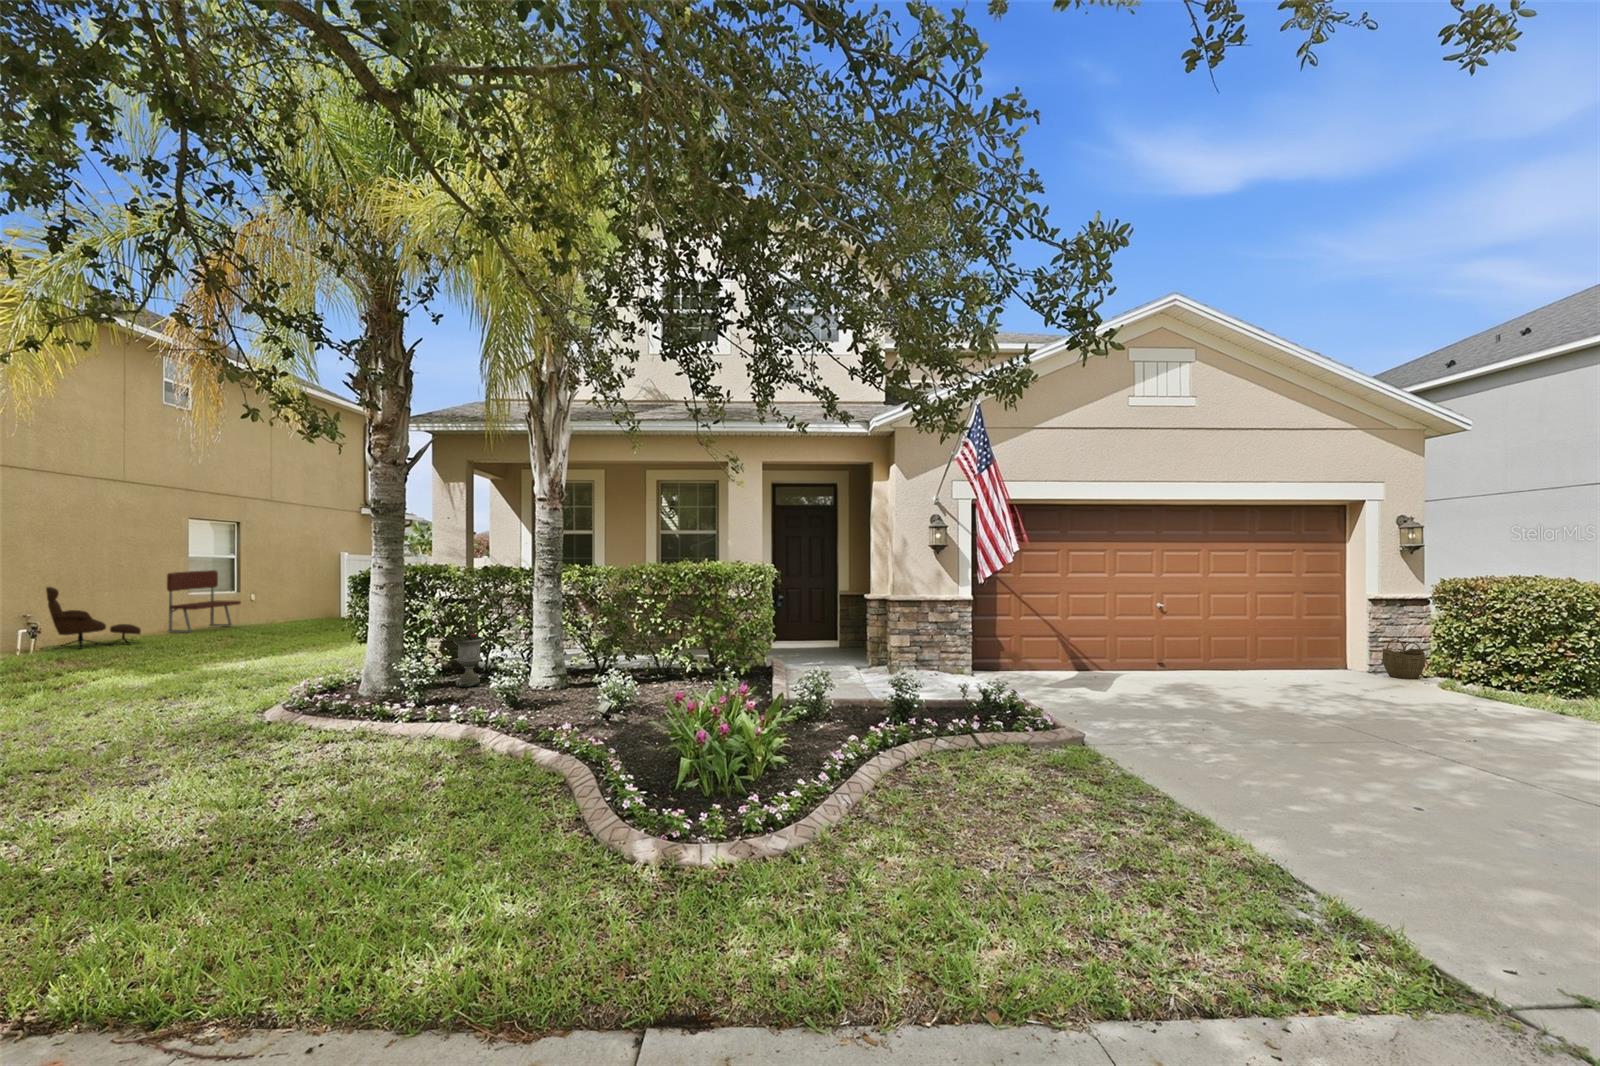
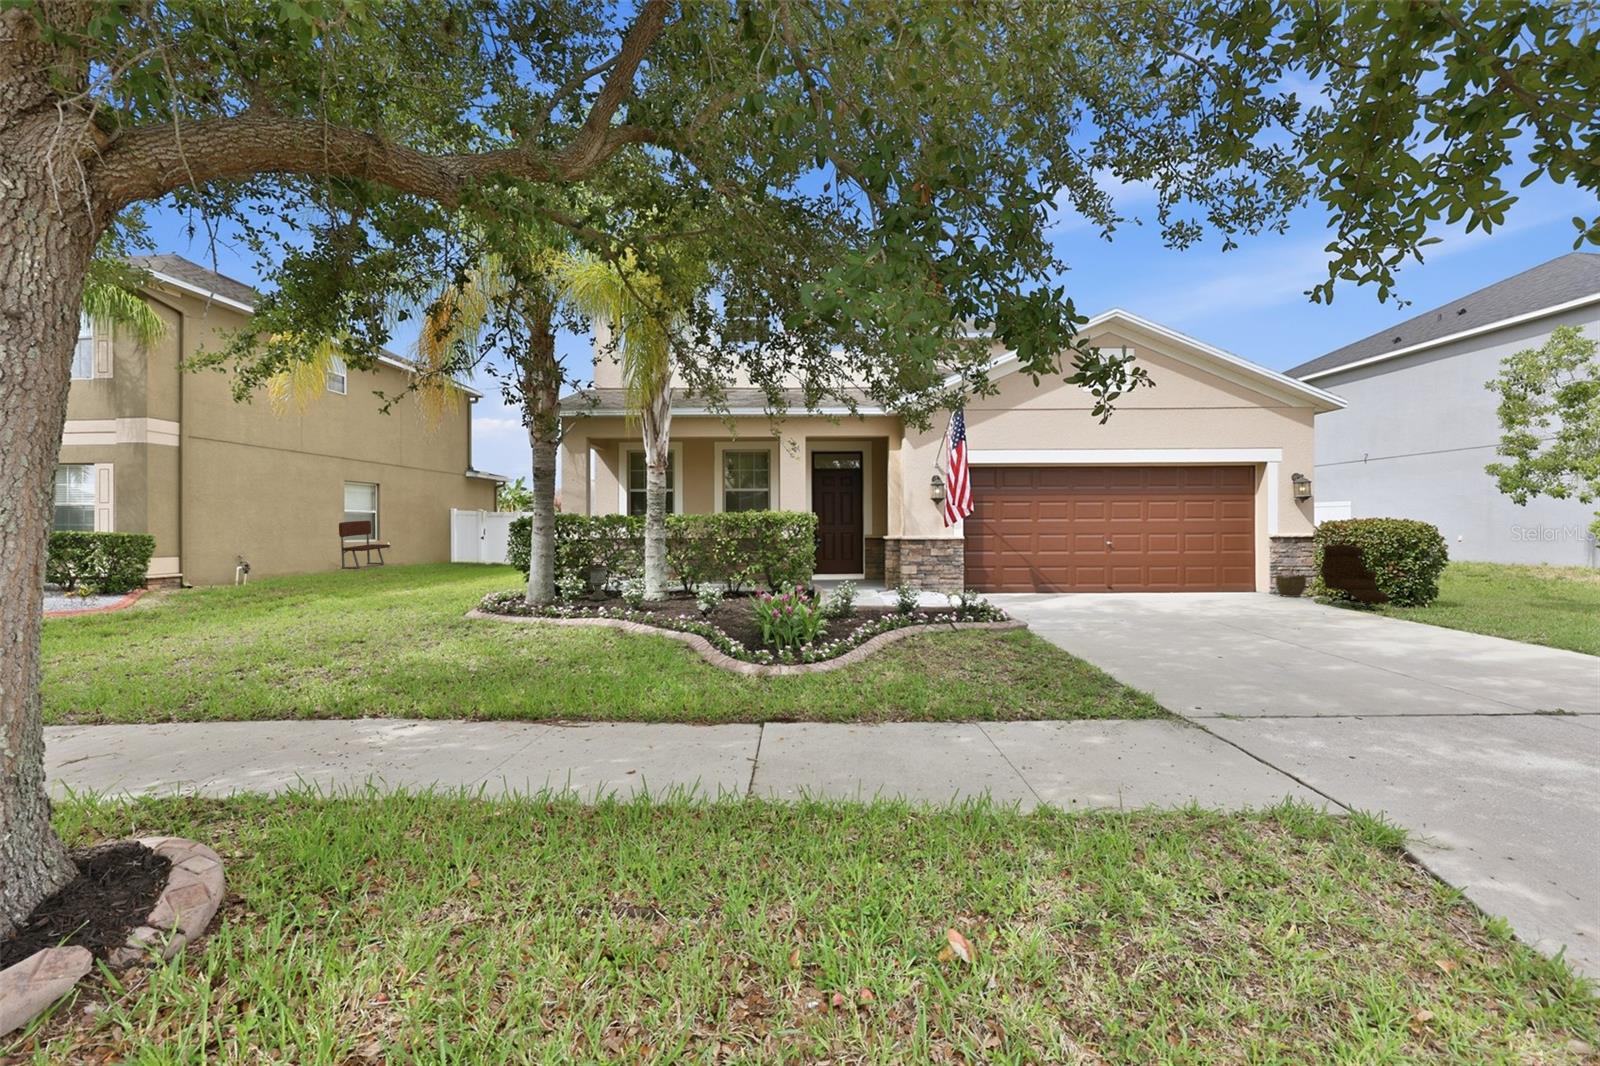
lounge chair: present [46,587,141,649] -> present [1320,544,1389,609]

